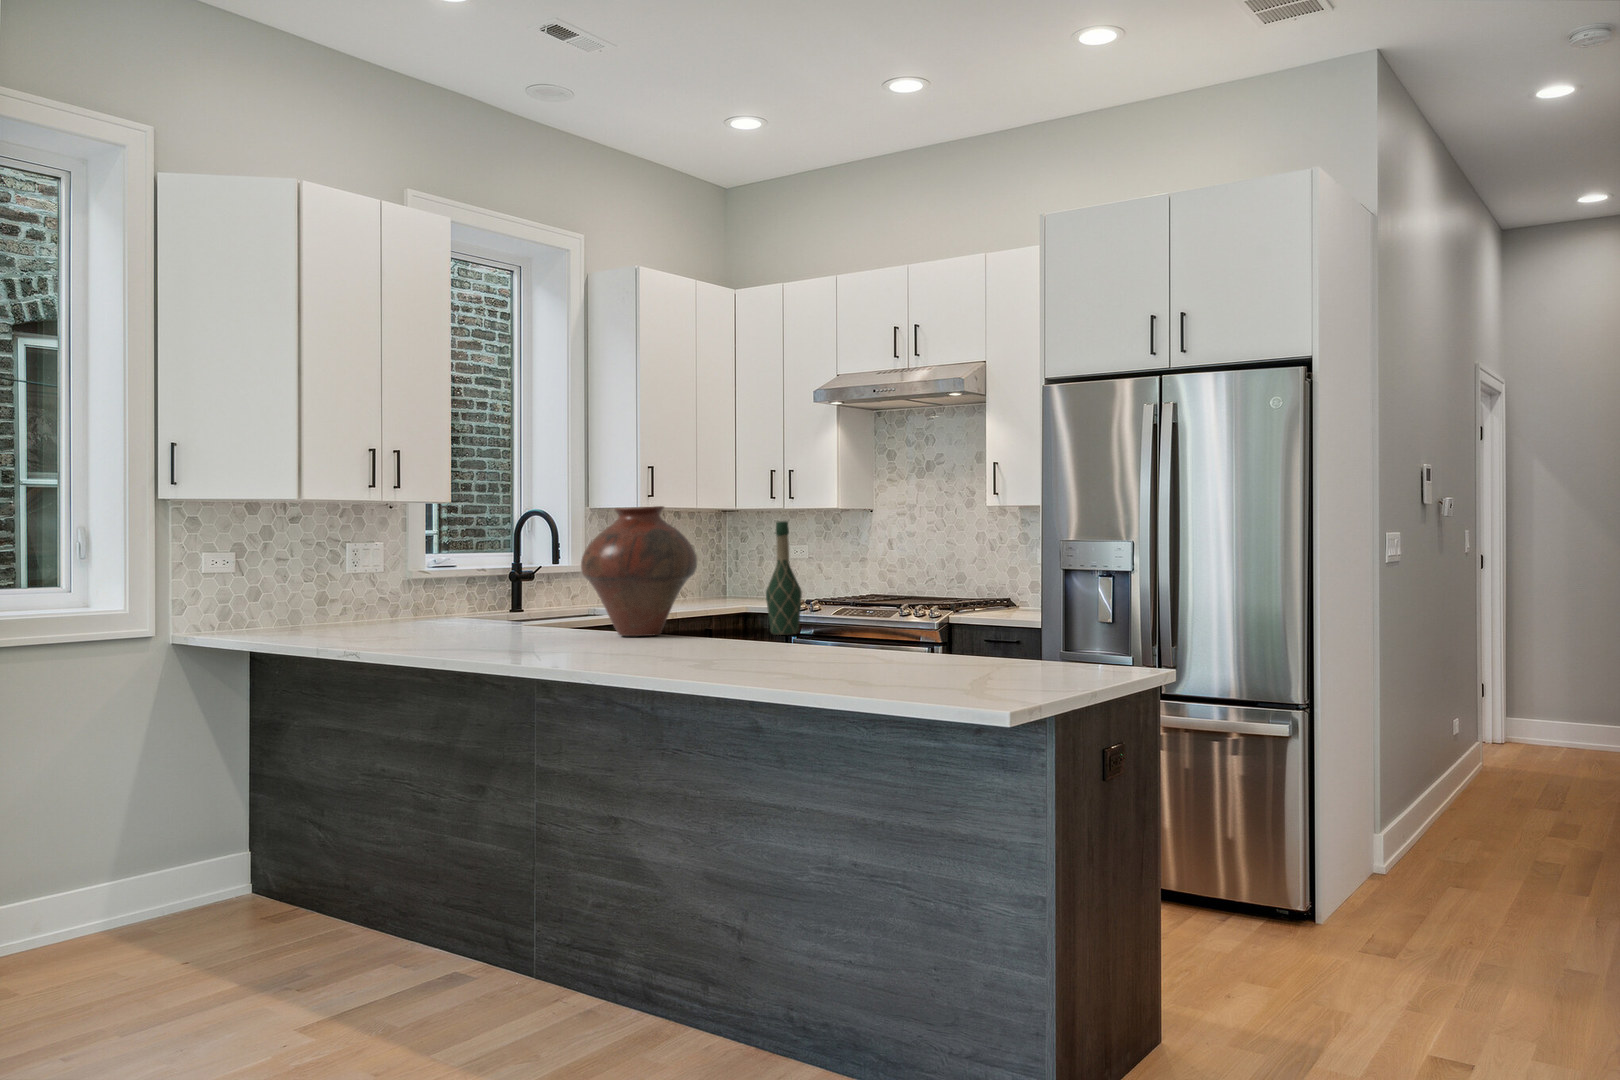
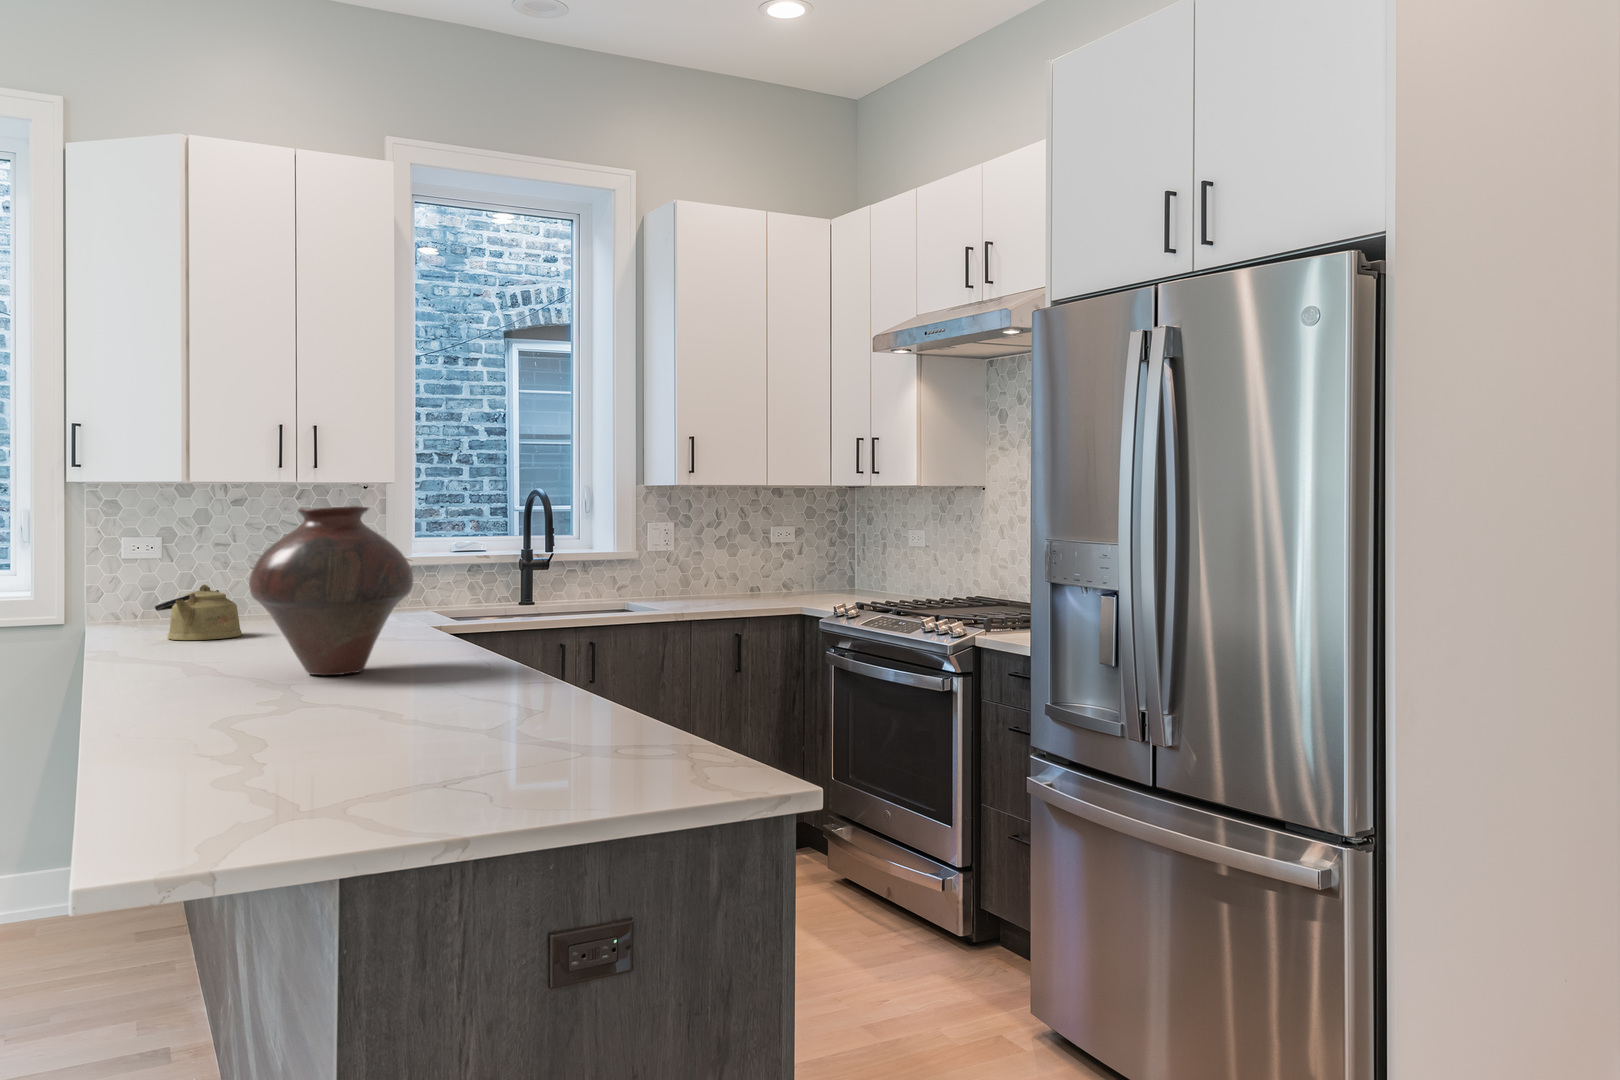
wine bottle: present [766,521,802,635] -> none [433,532,485,691]
kettle: none [336,586,403,635] -> present [155,584,242,640]

